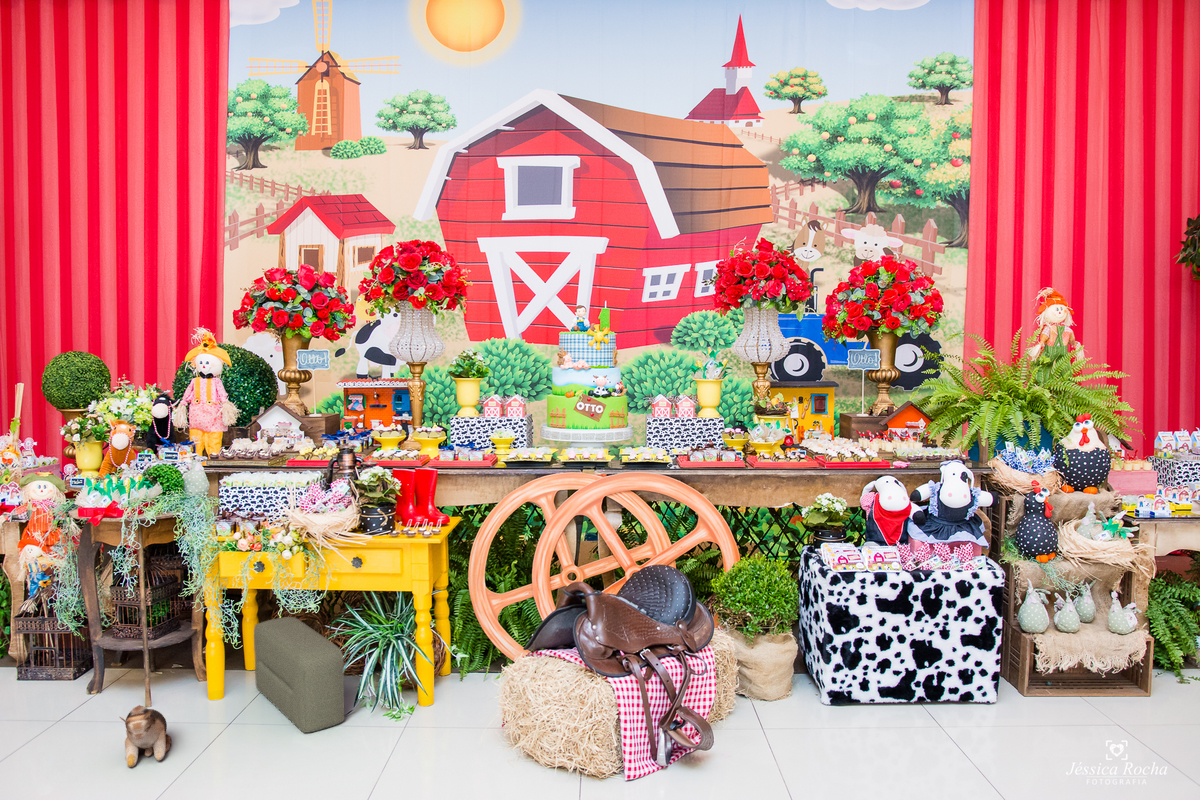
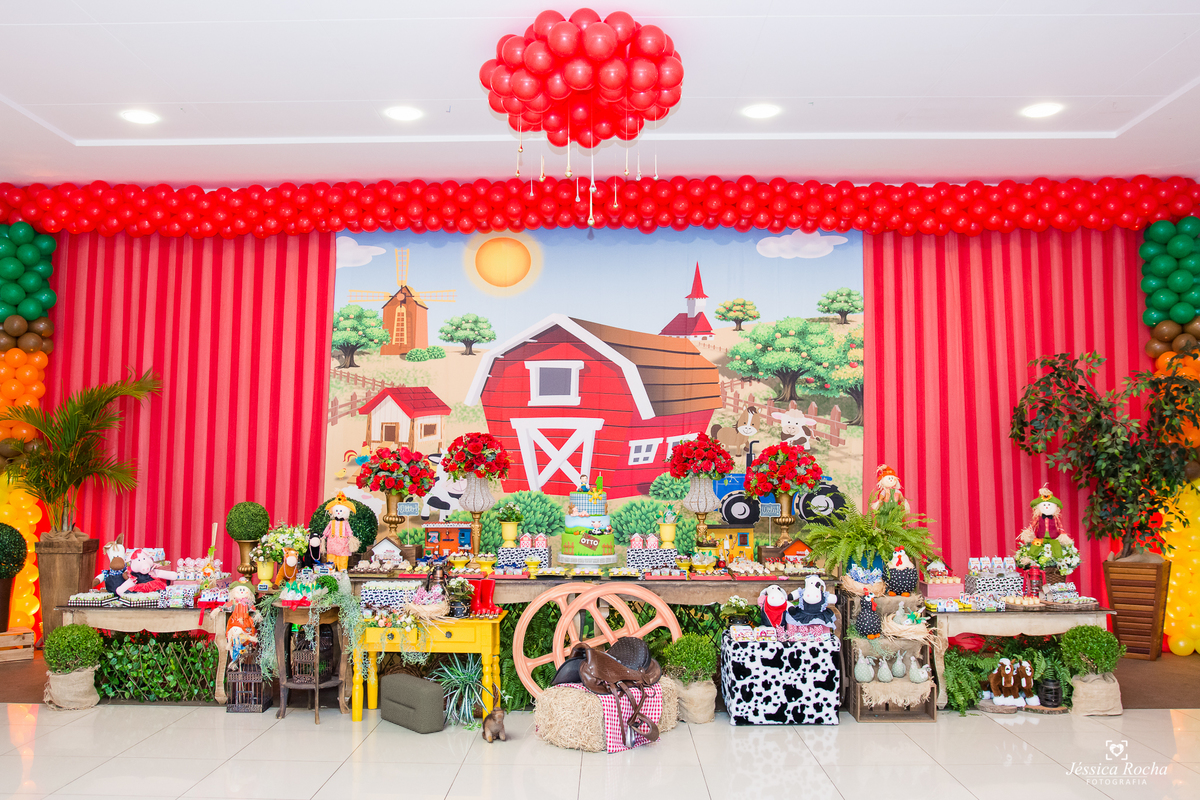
plush toy: present [120,705,171,767] -> present [482,707,505,742]

